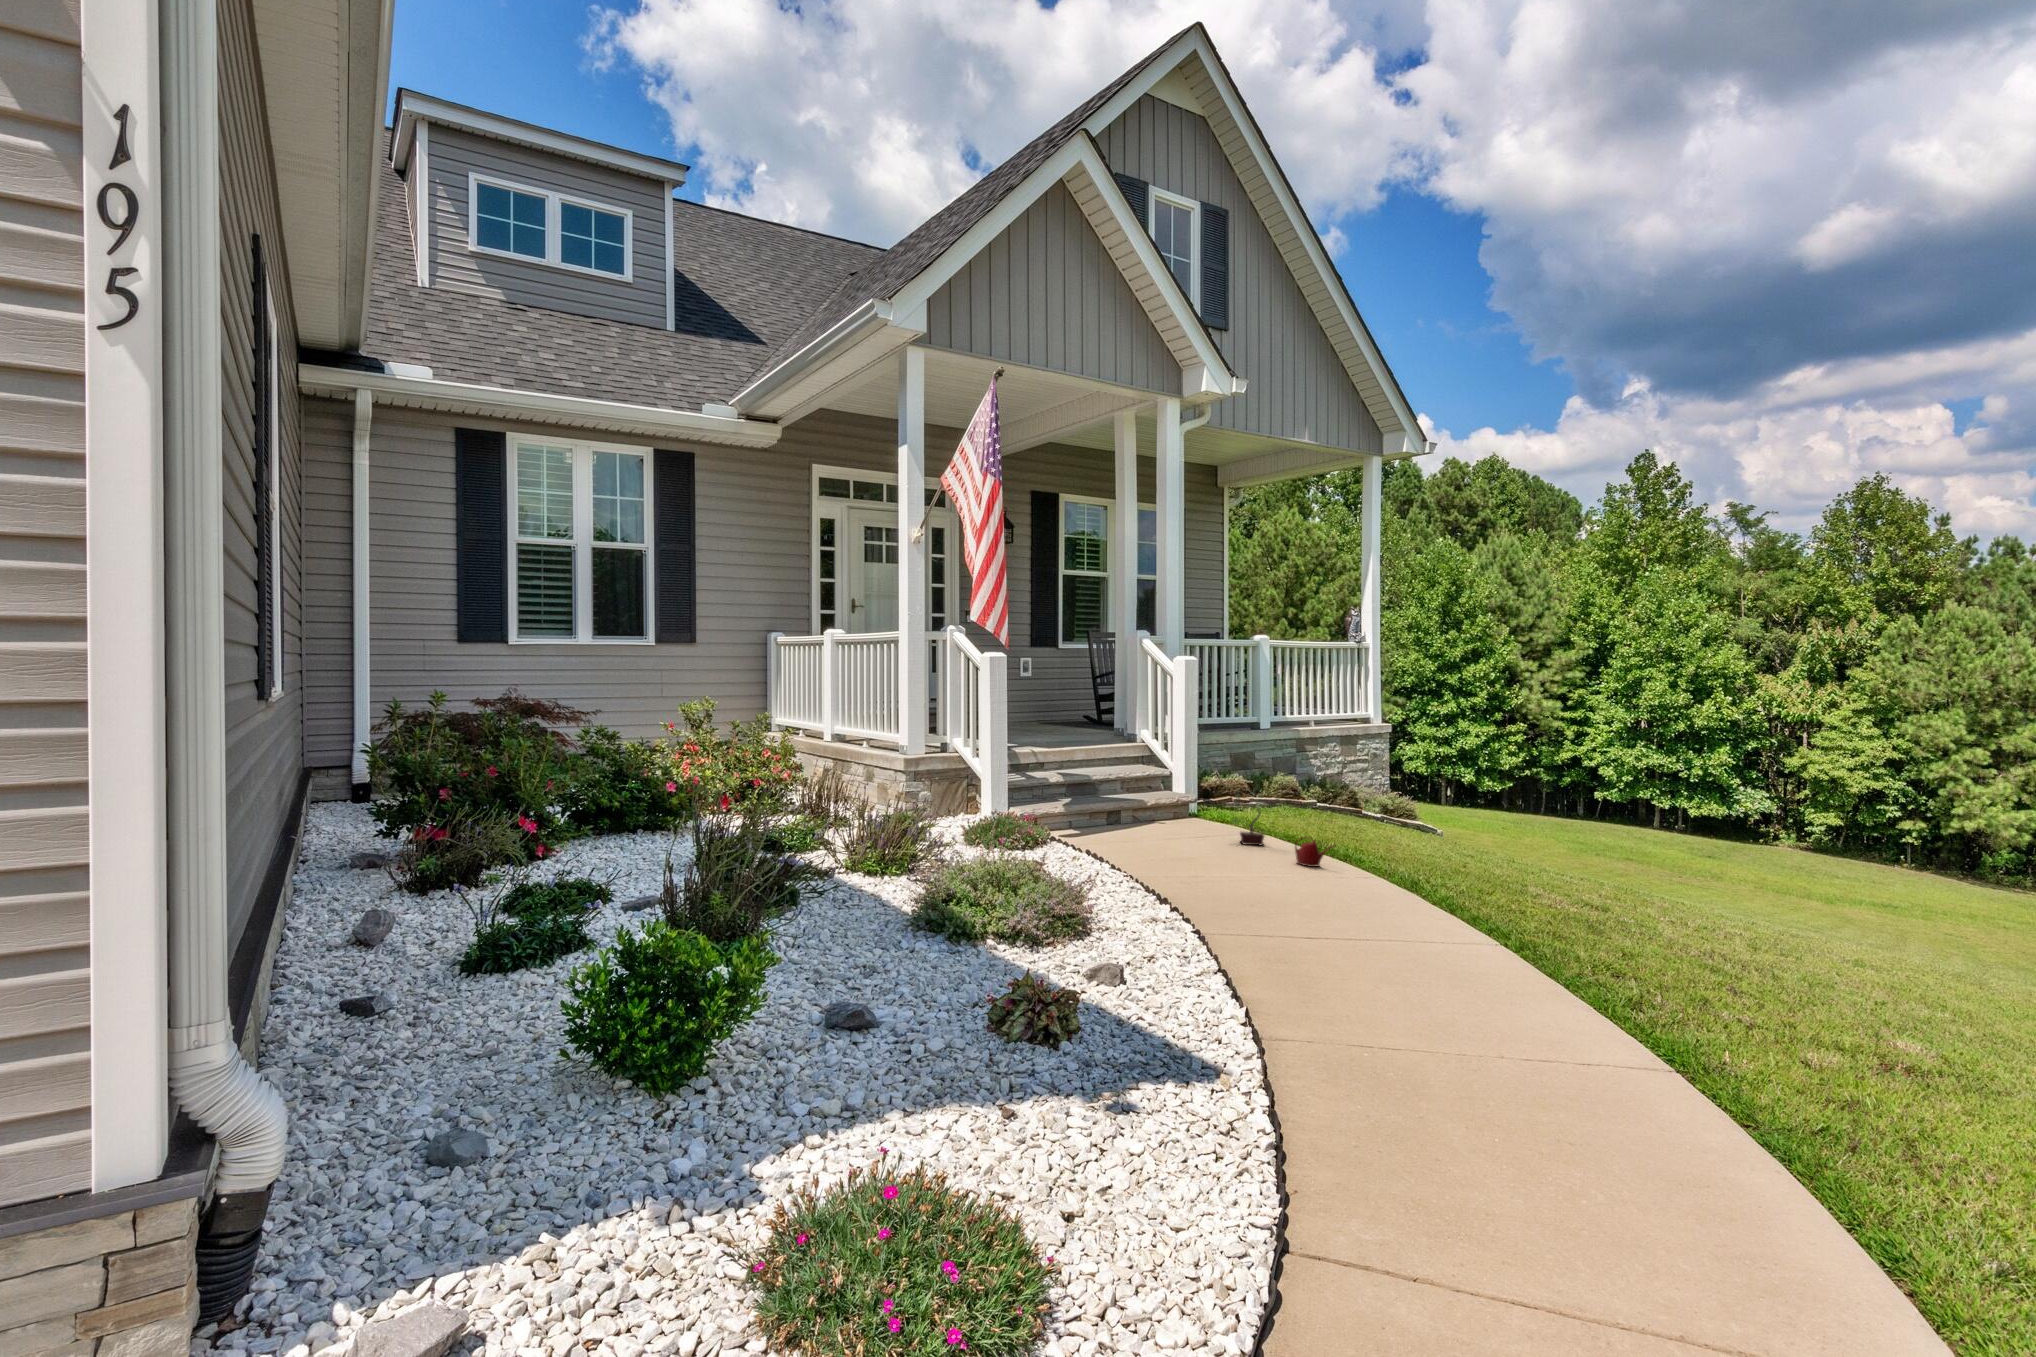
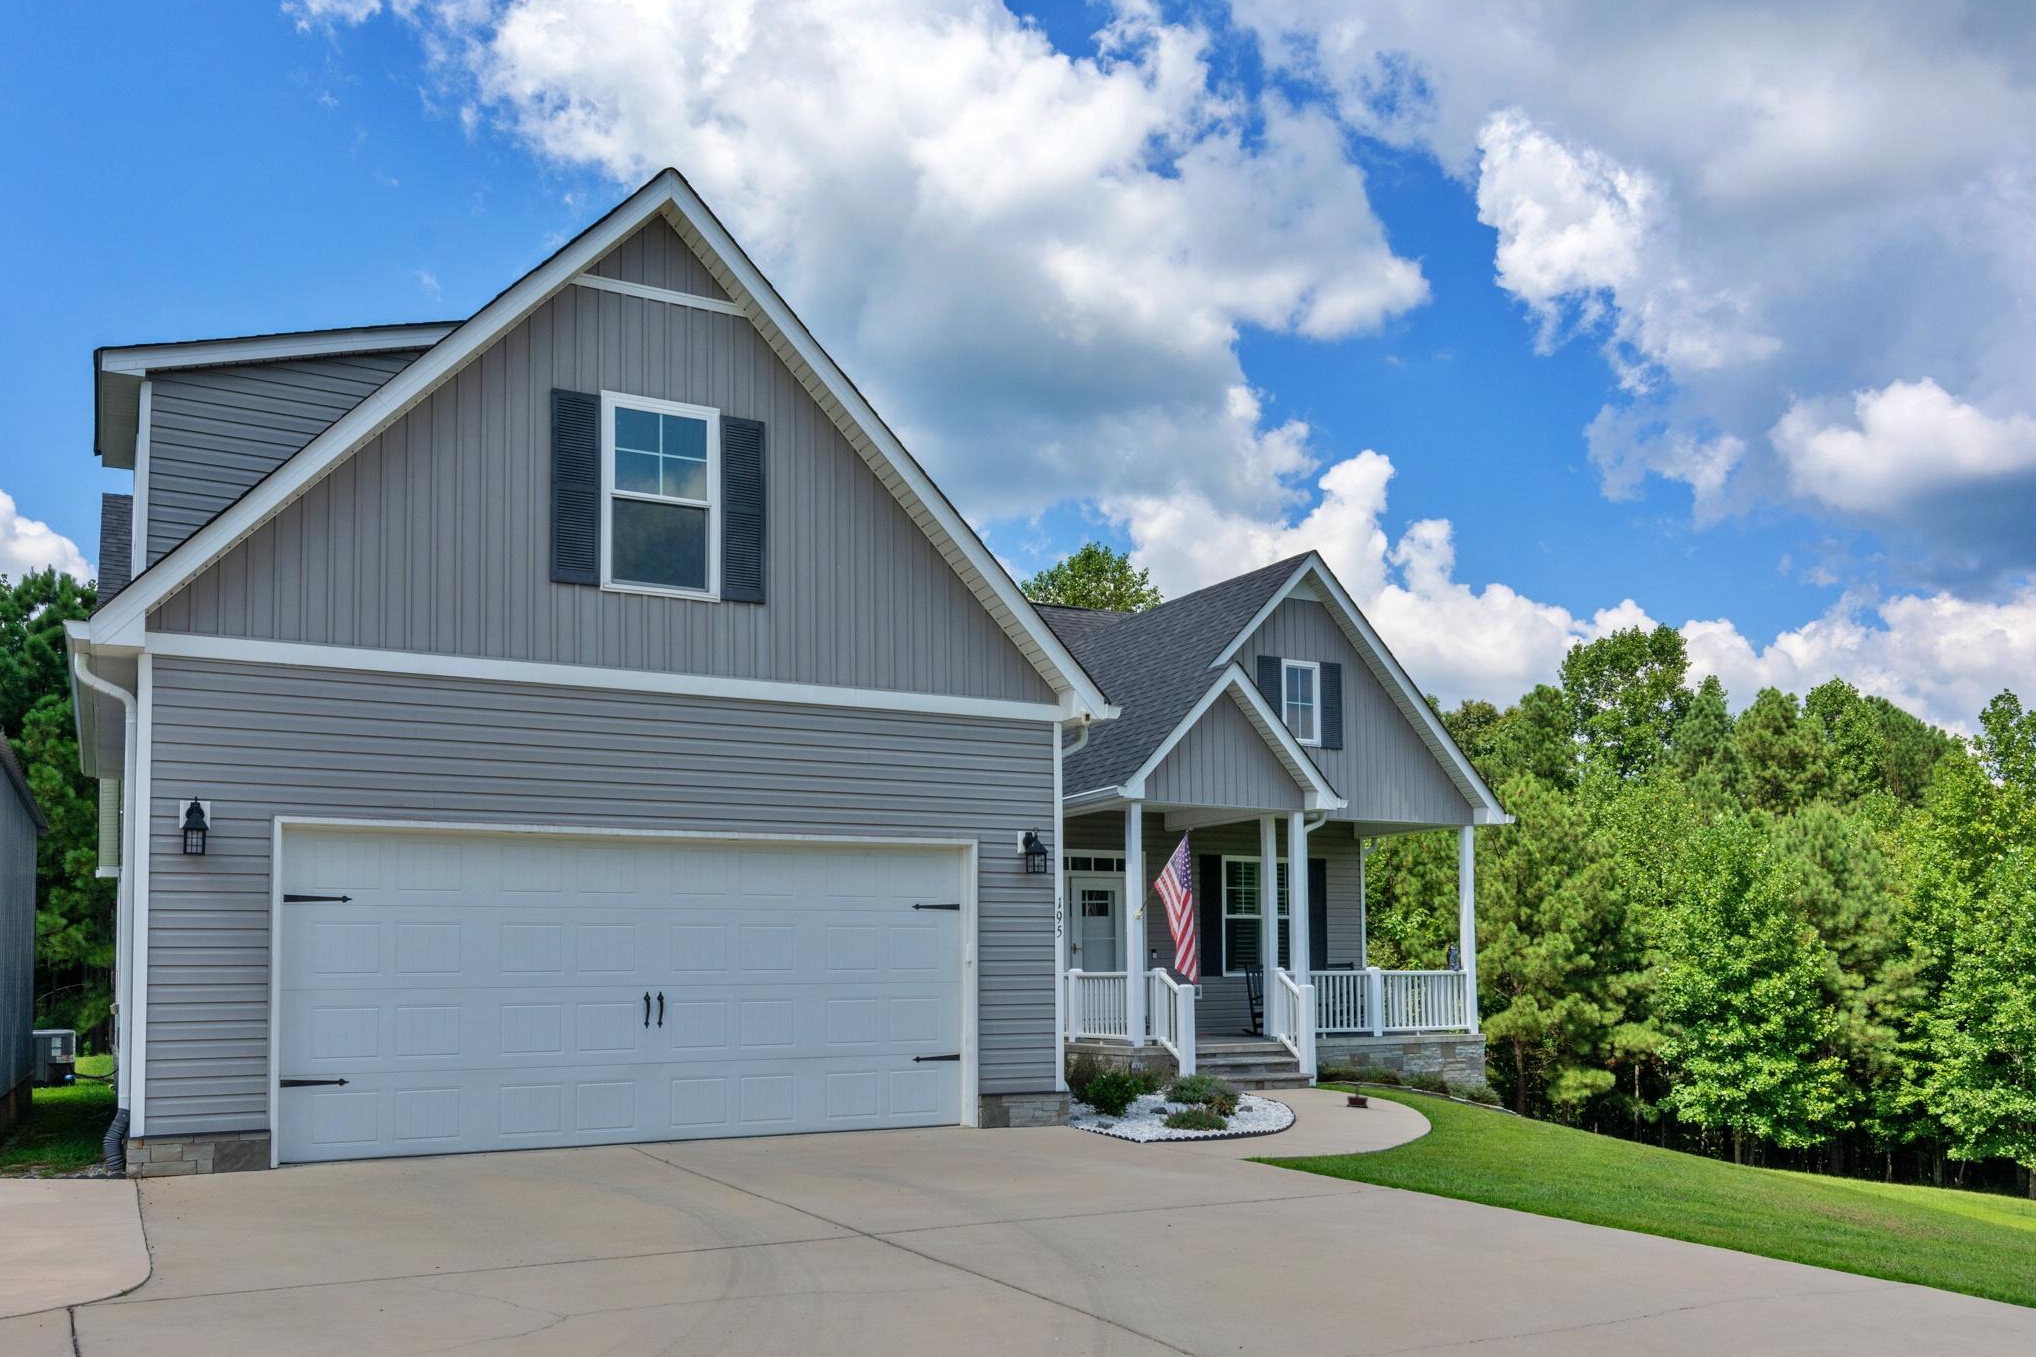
watering can: present [1295,838,1335,867] -> none [1385,1090,1419,1116]

